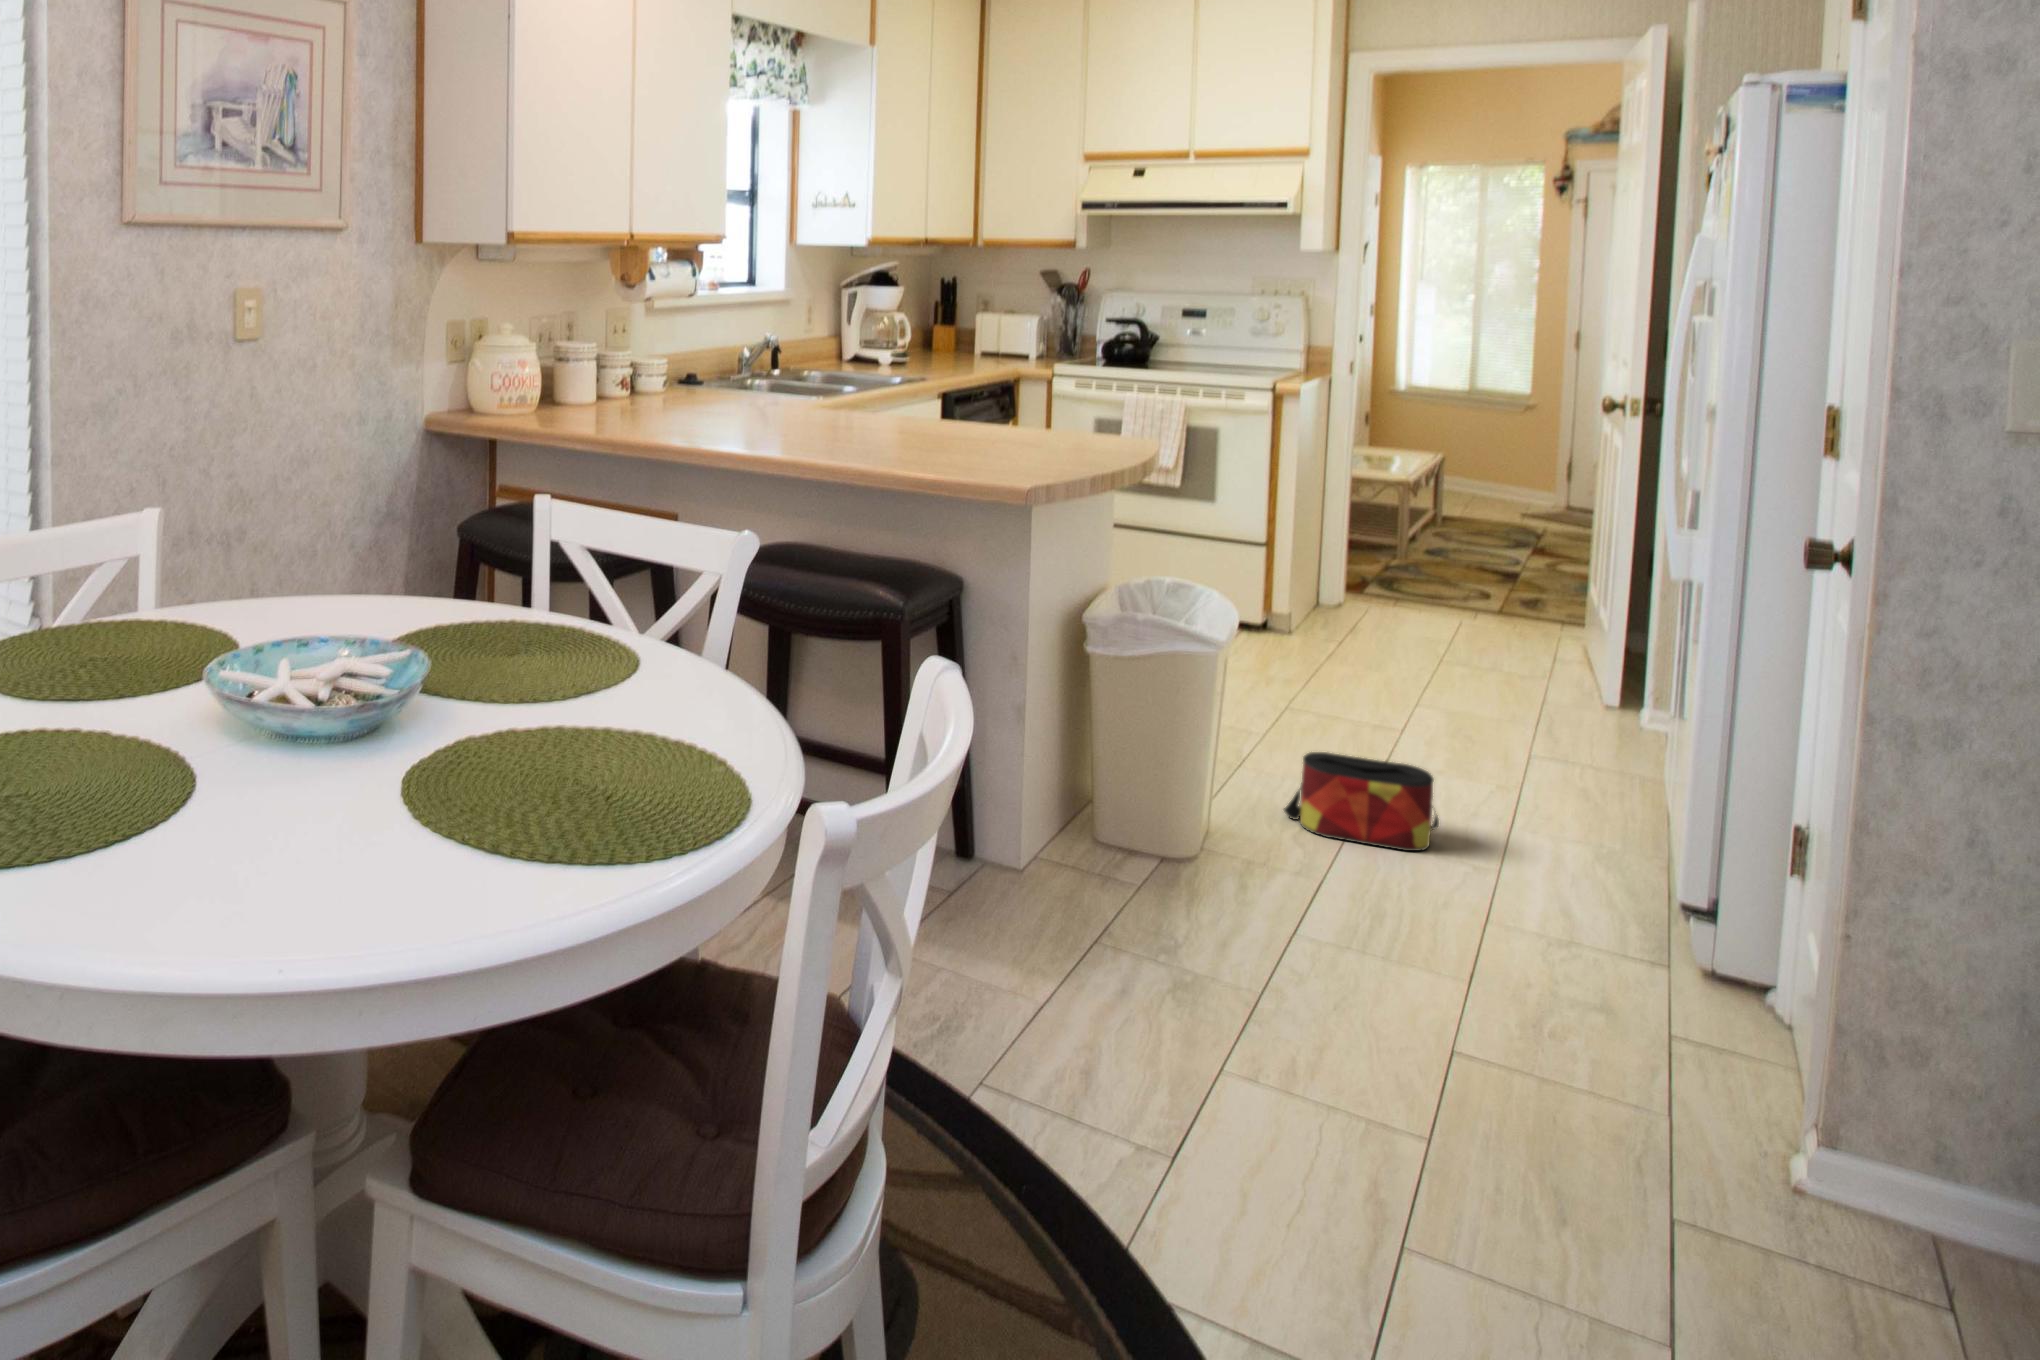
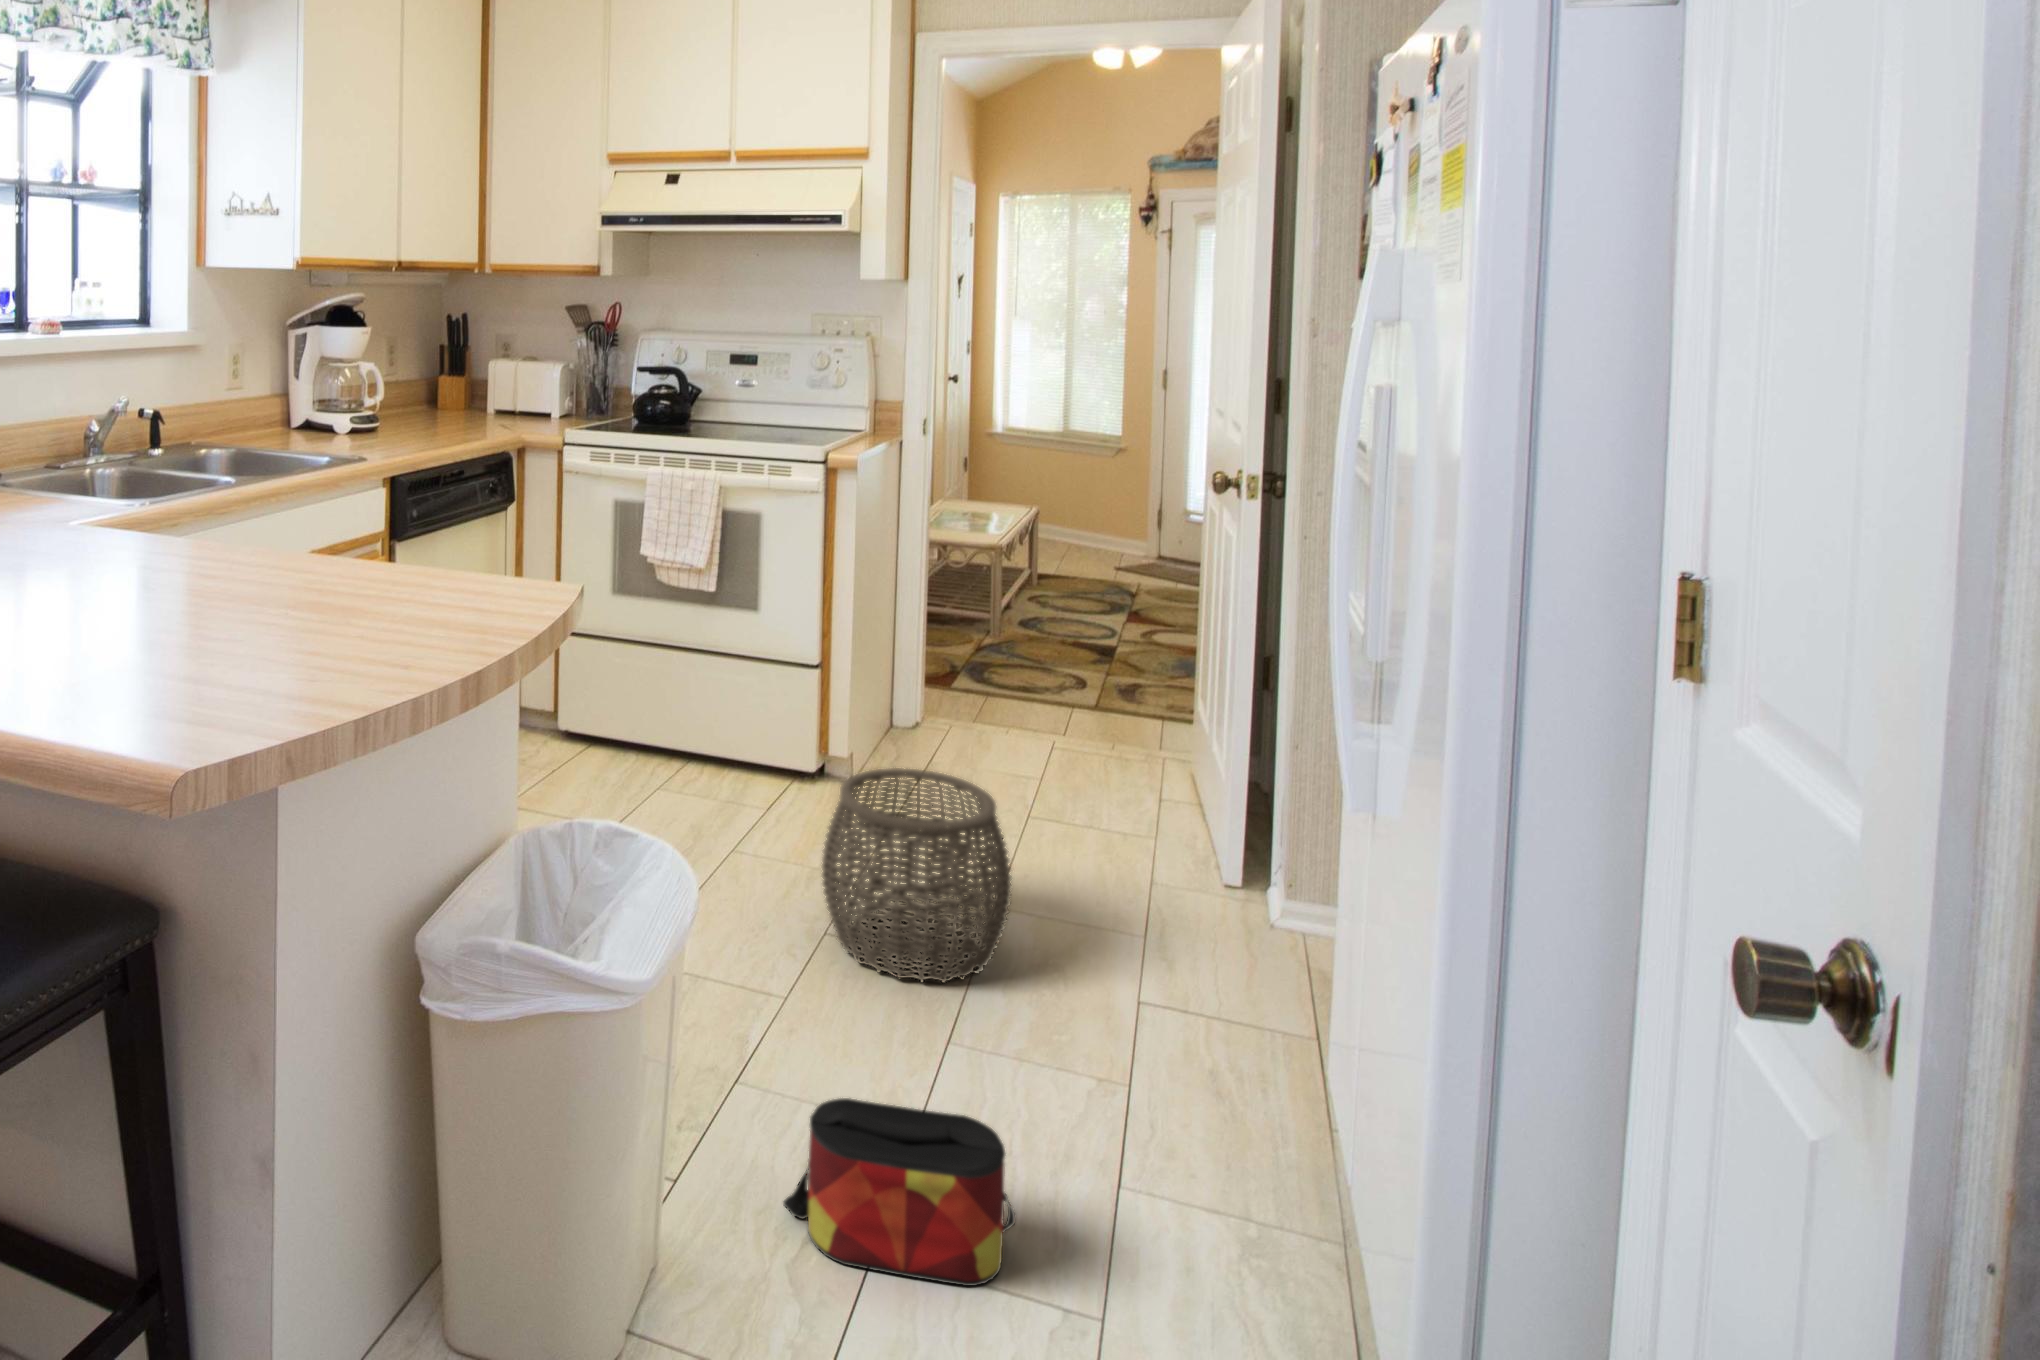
woven basket: none [1284,600,1432,737] -> present [822,768,1011,982]

